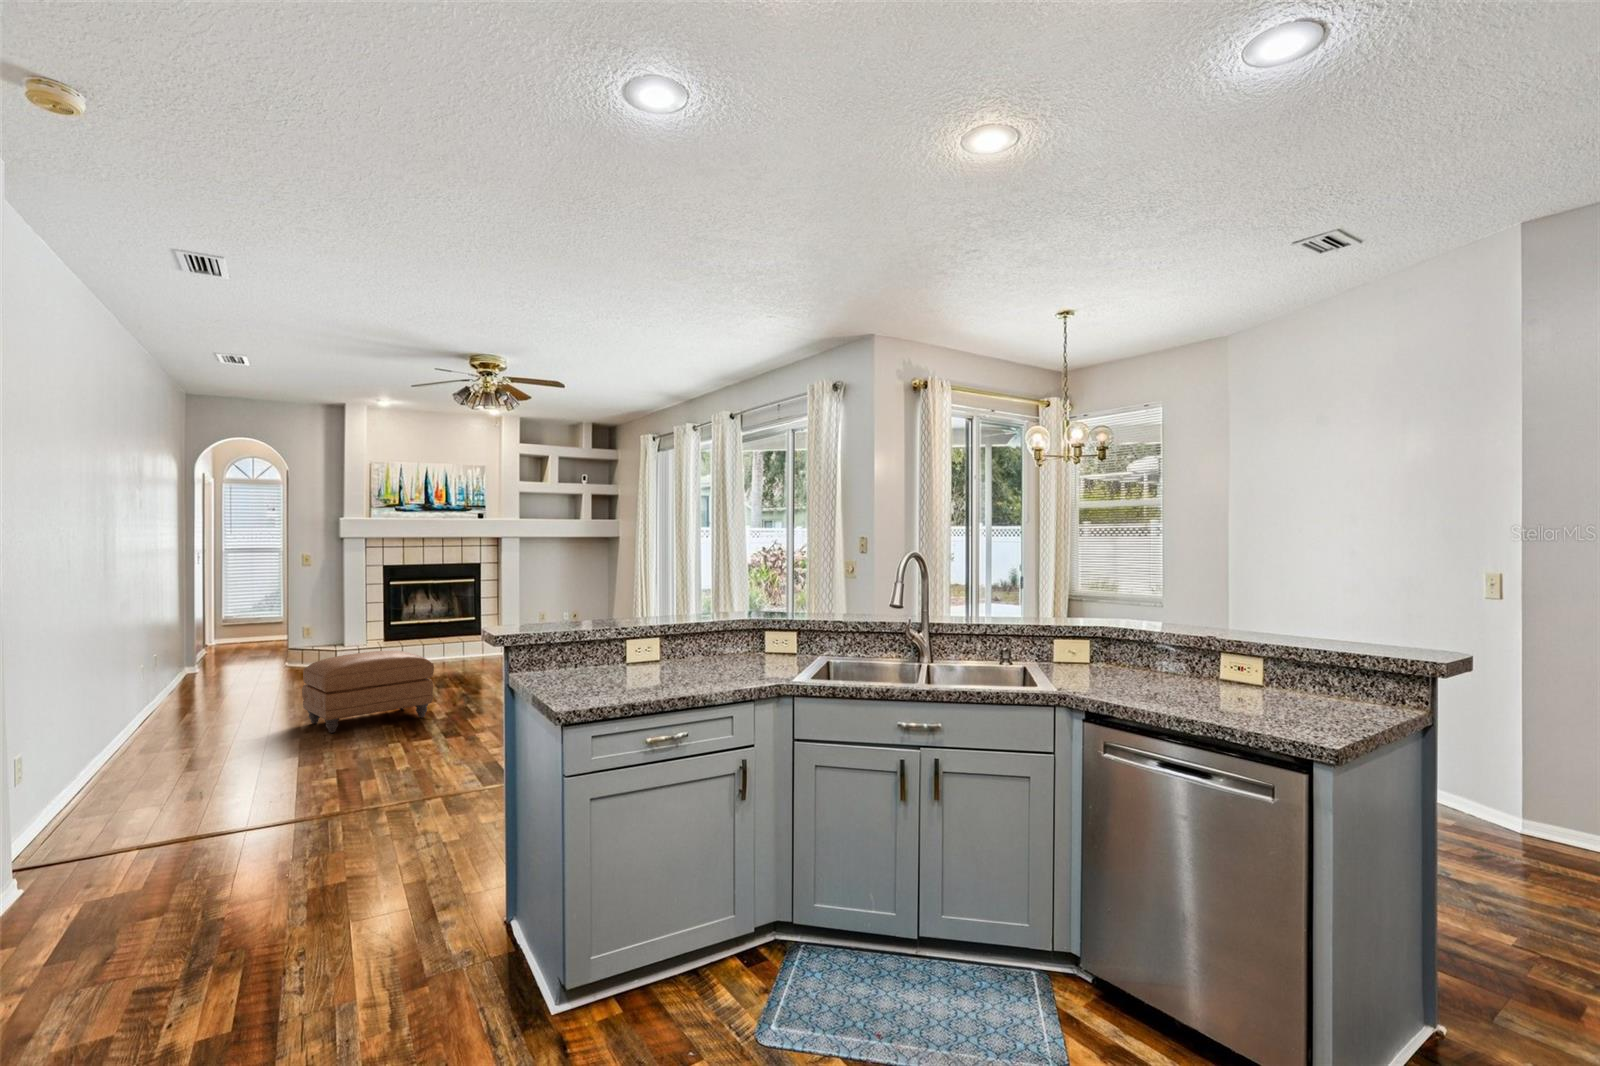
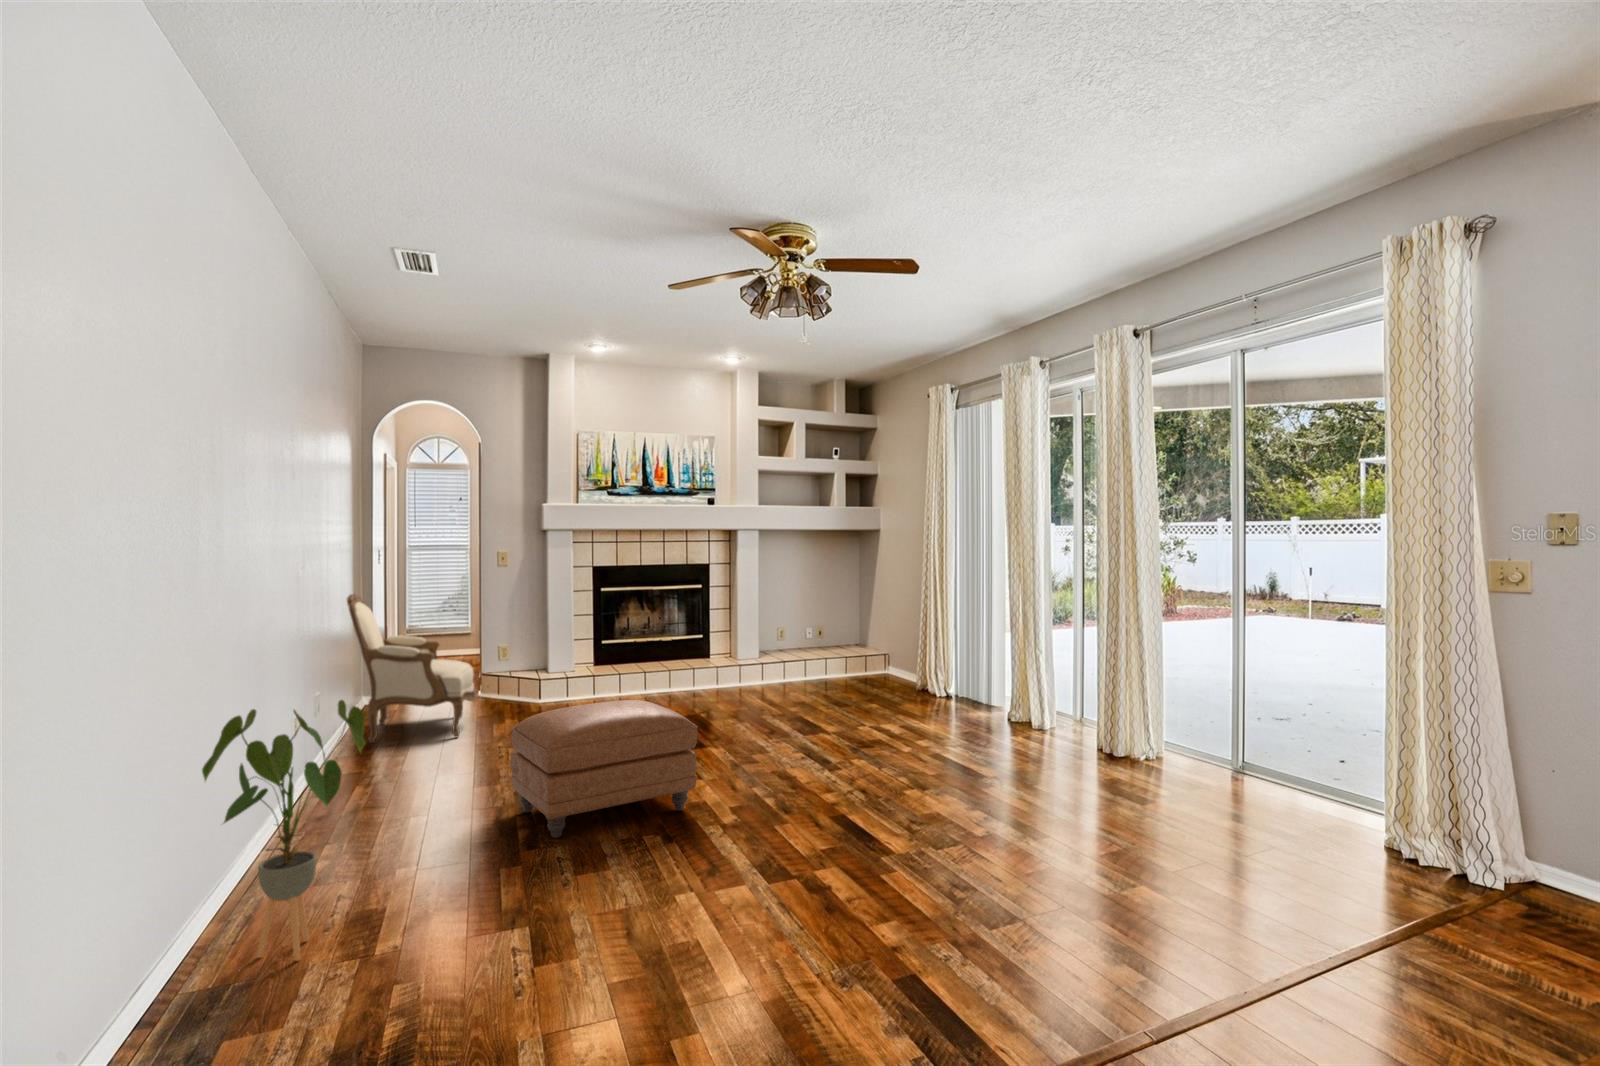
armchair: none [173,587,281,697] -> present [347,594,475,743]
house plant: none [94,641,199,786] -> present [202,700,365,961]

